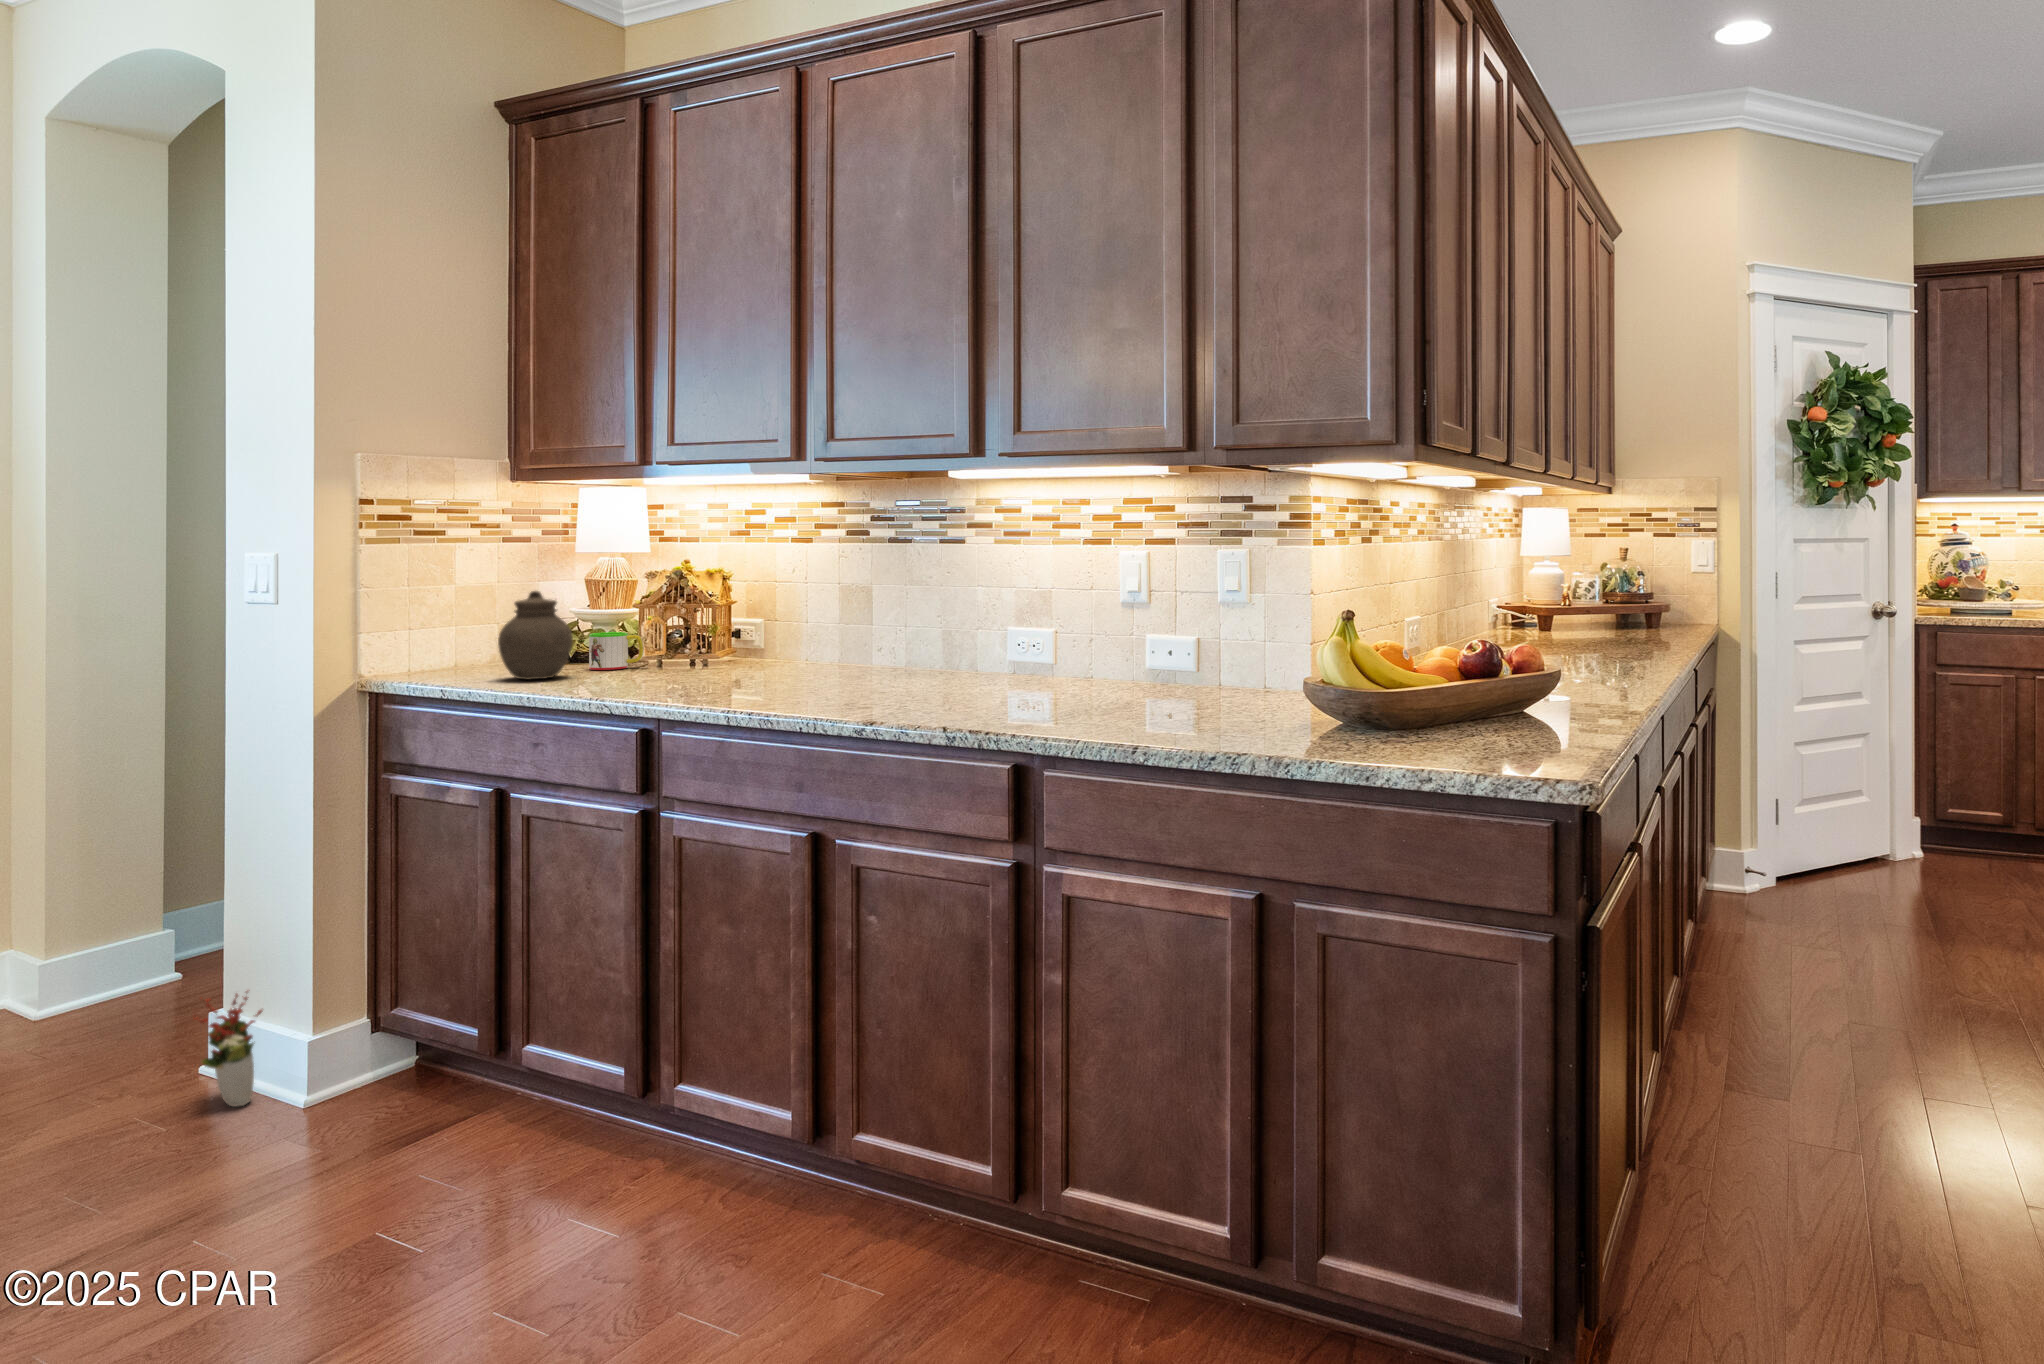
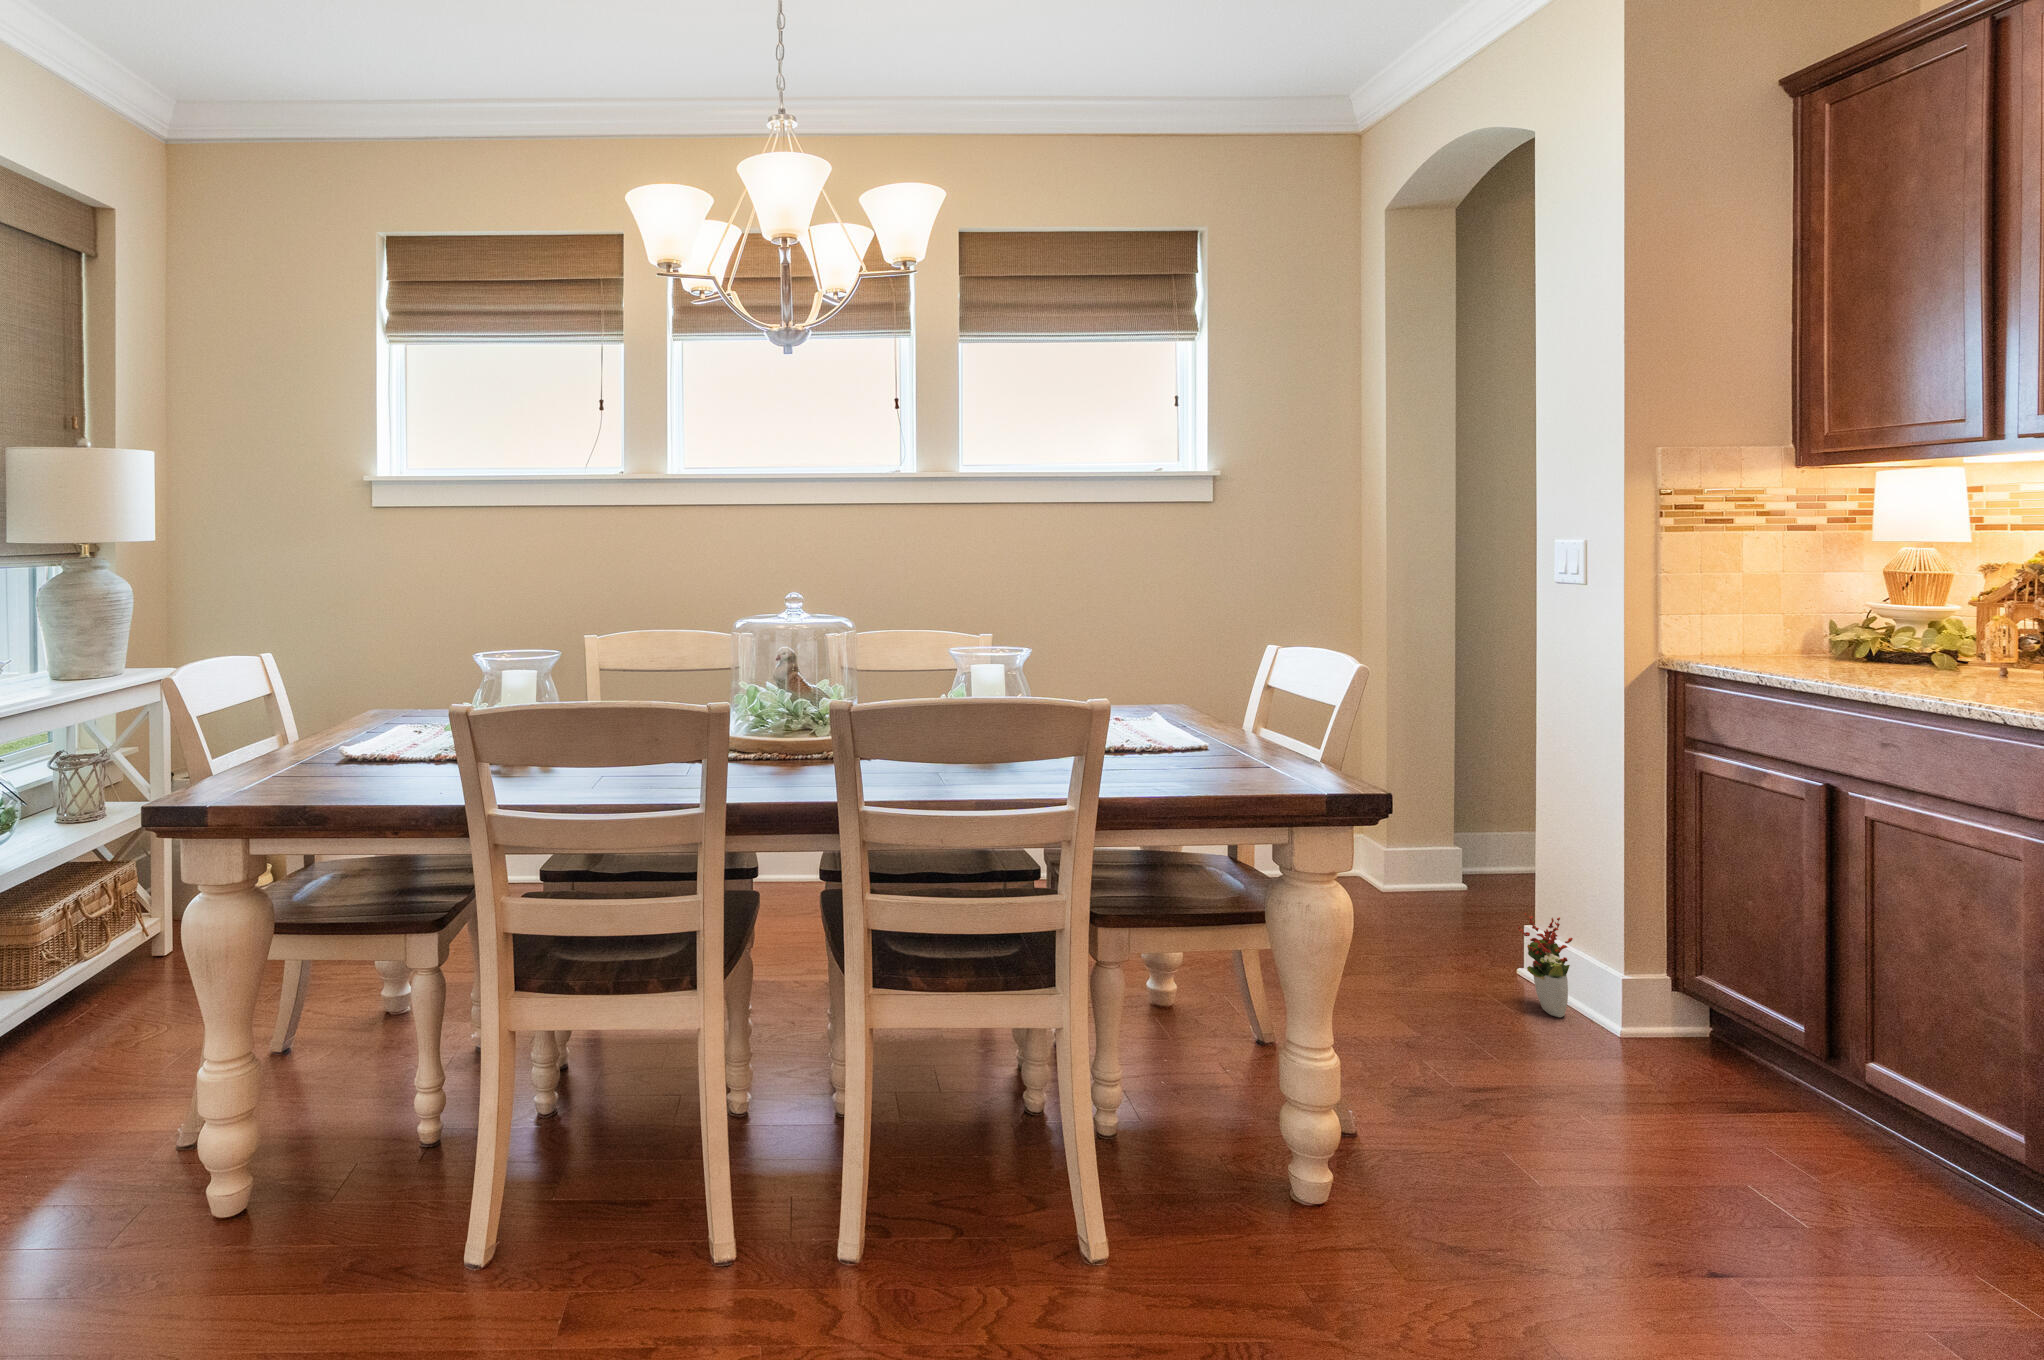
jar: present [498,591,573,680] -> none [1819,581,1909,675]
mug: present [589,632,644,670] -> none [1916,629,1991,672]

